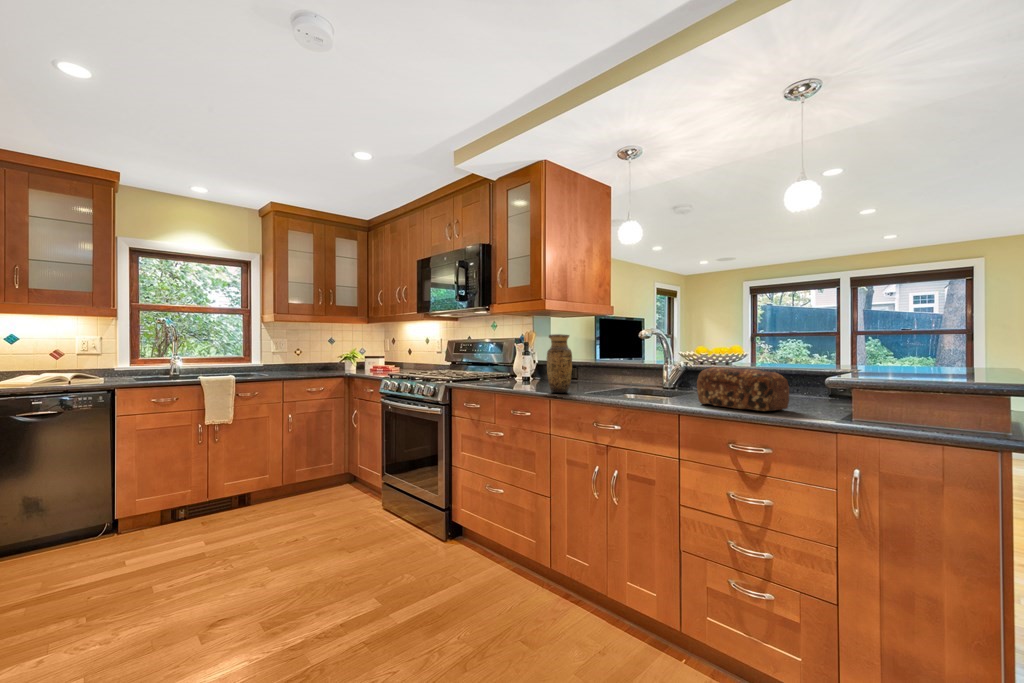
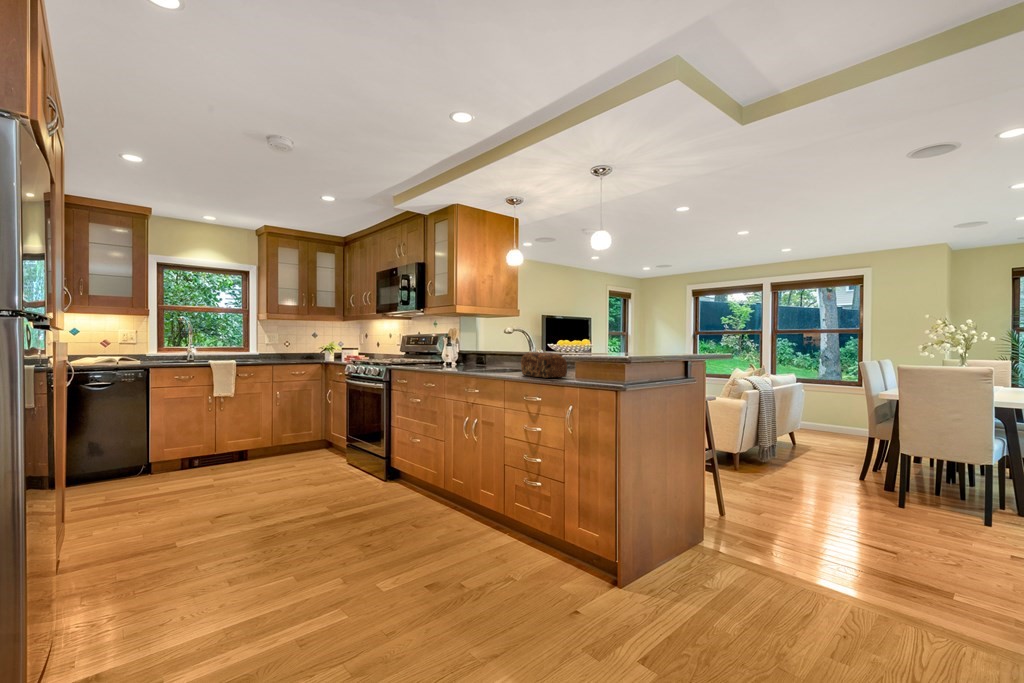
vase: present [547,334,572,393] -> none [442,331,459,370]

